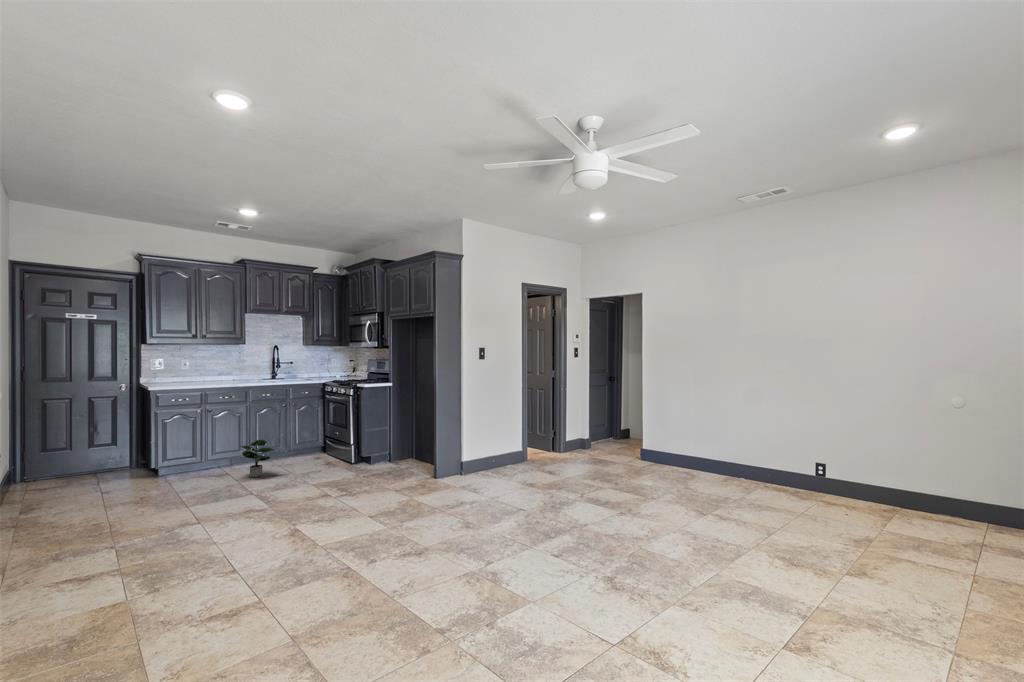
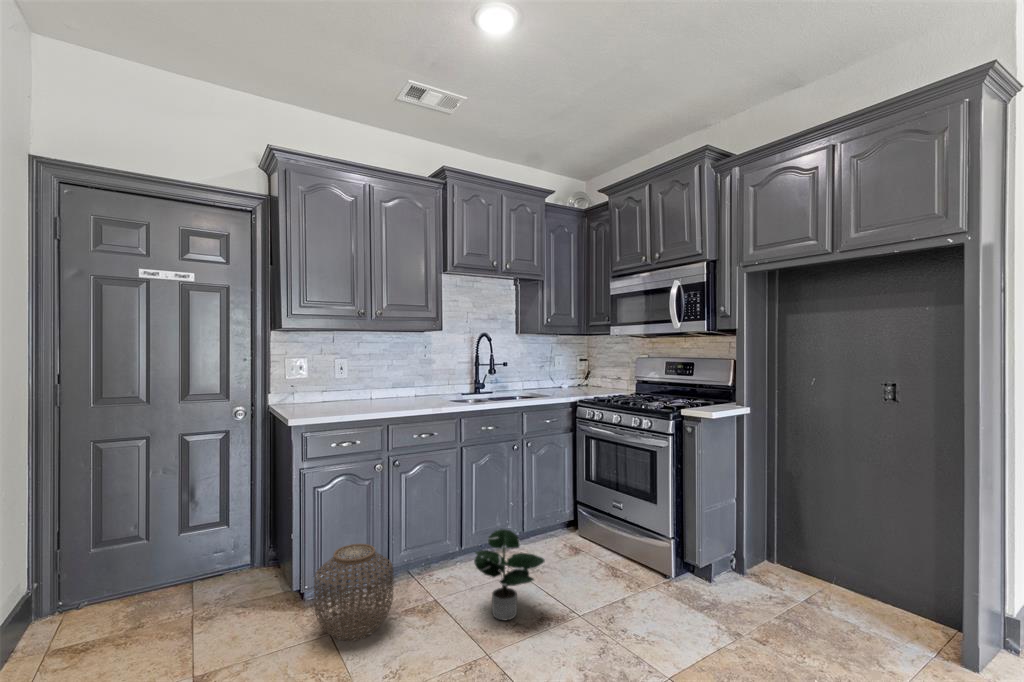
woven basket: none [158,445,200,484] -> present [314,544,393,641]

